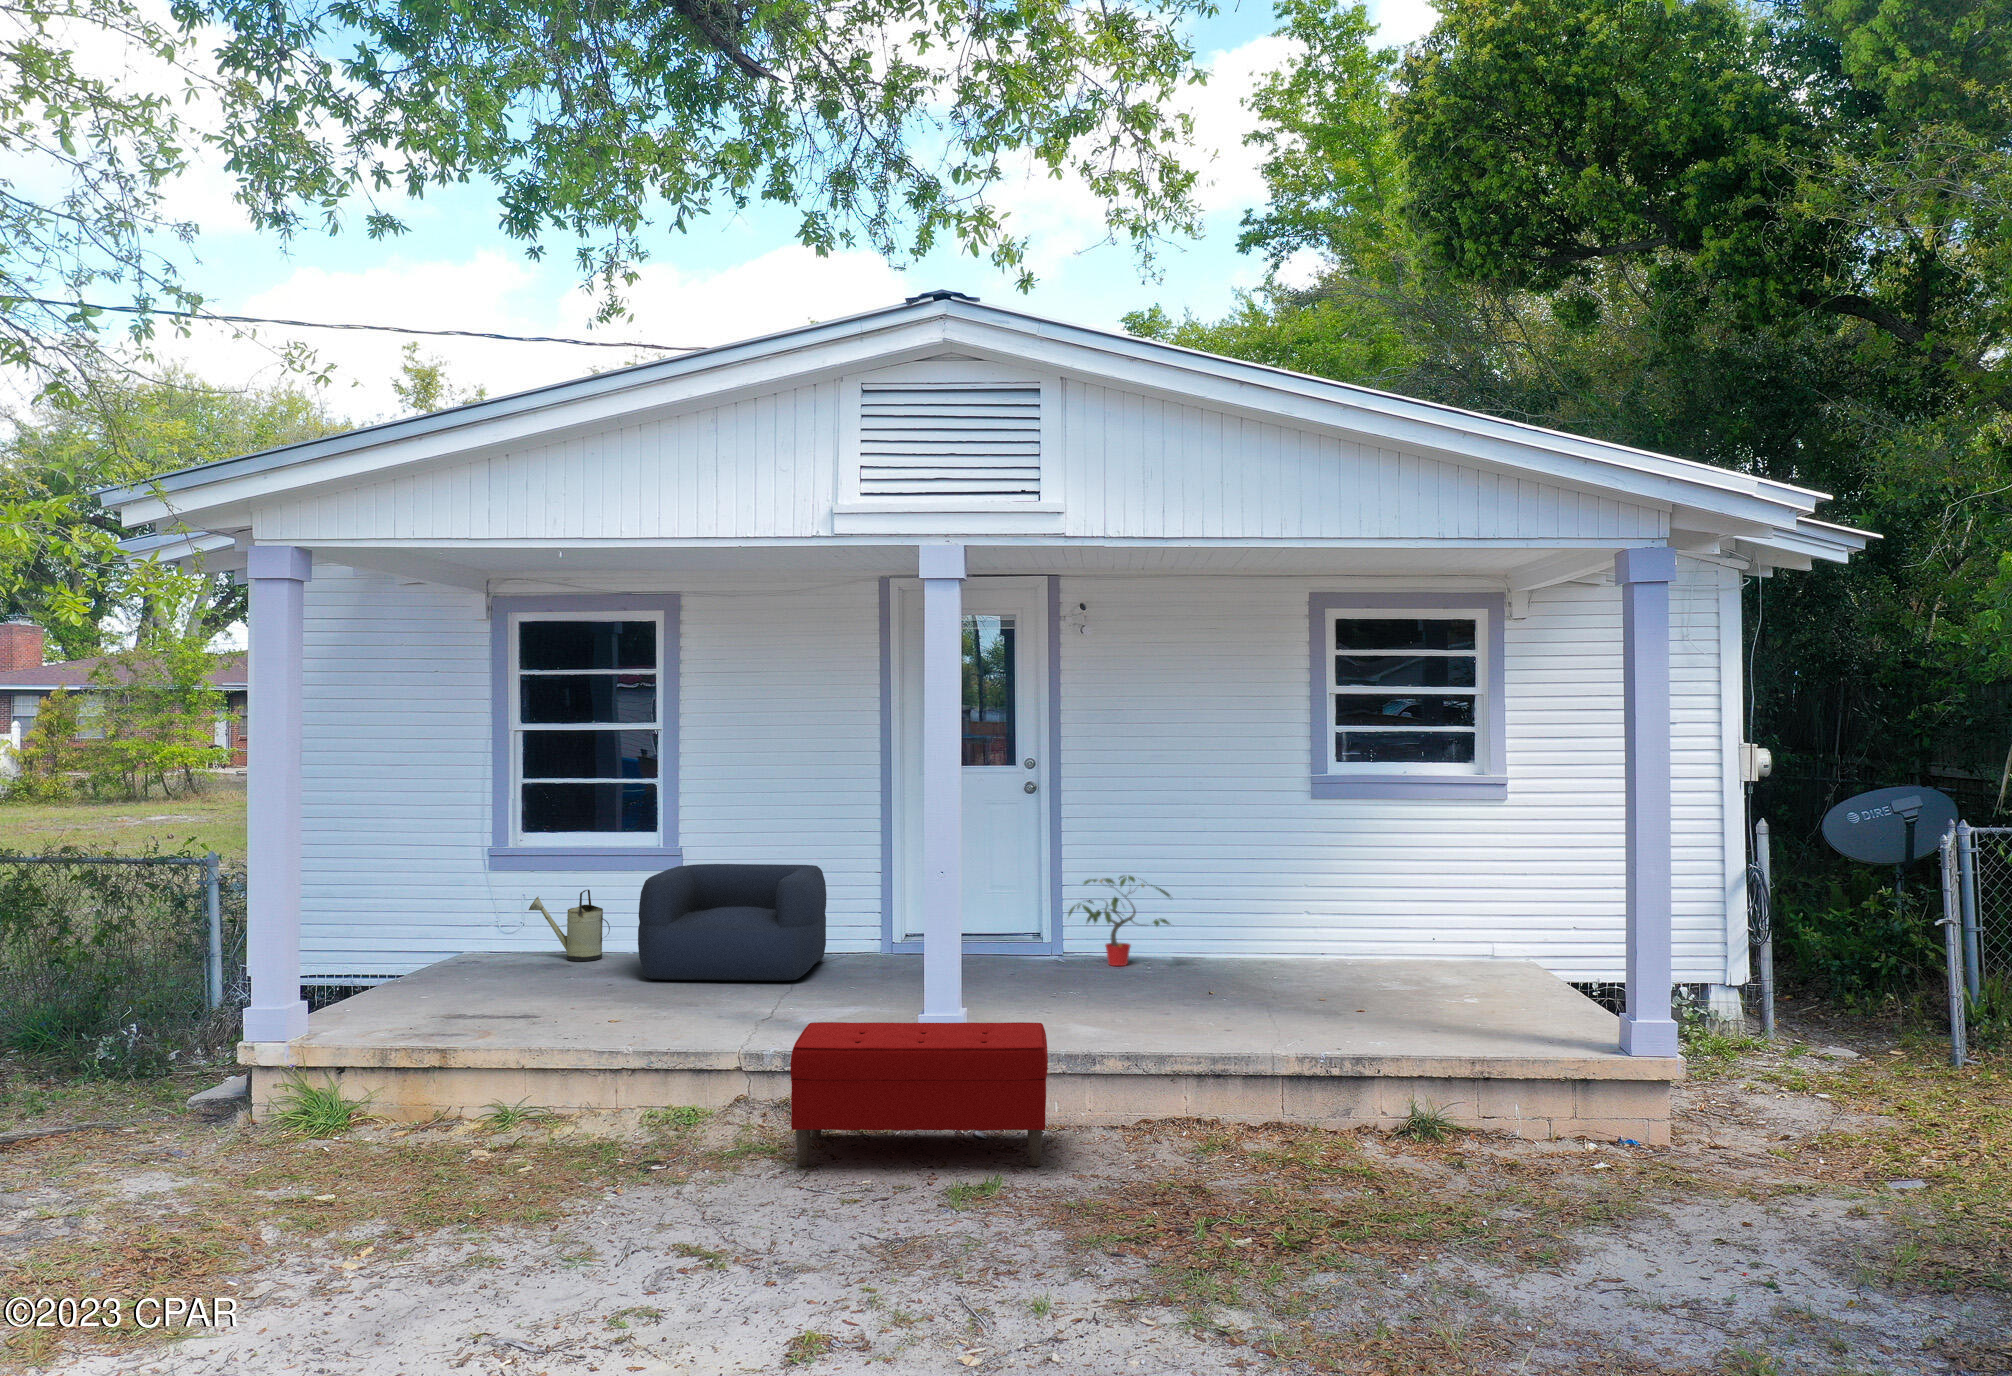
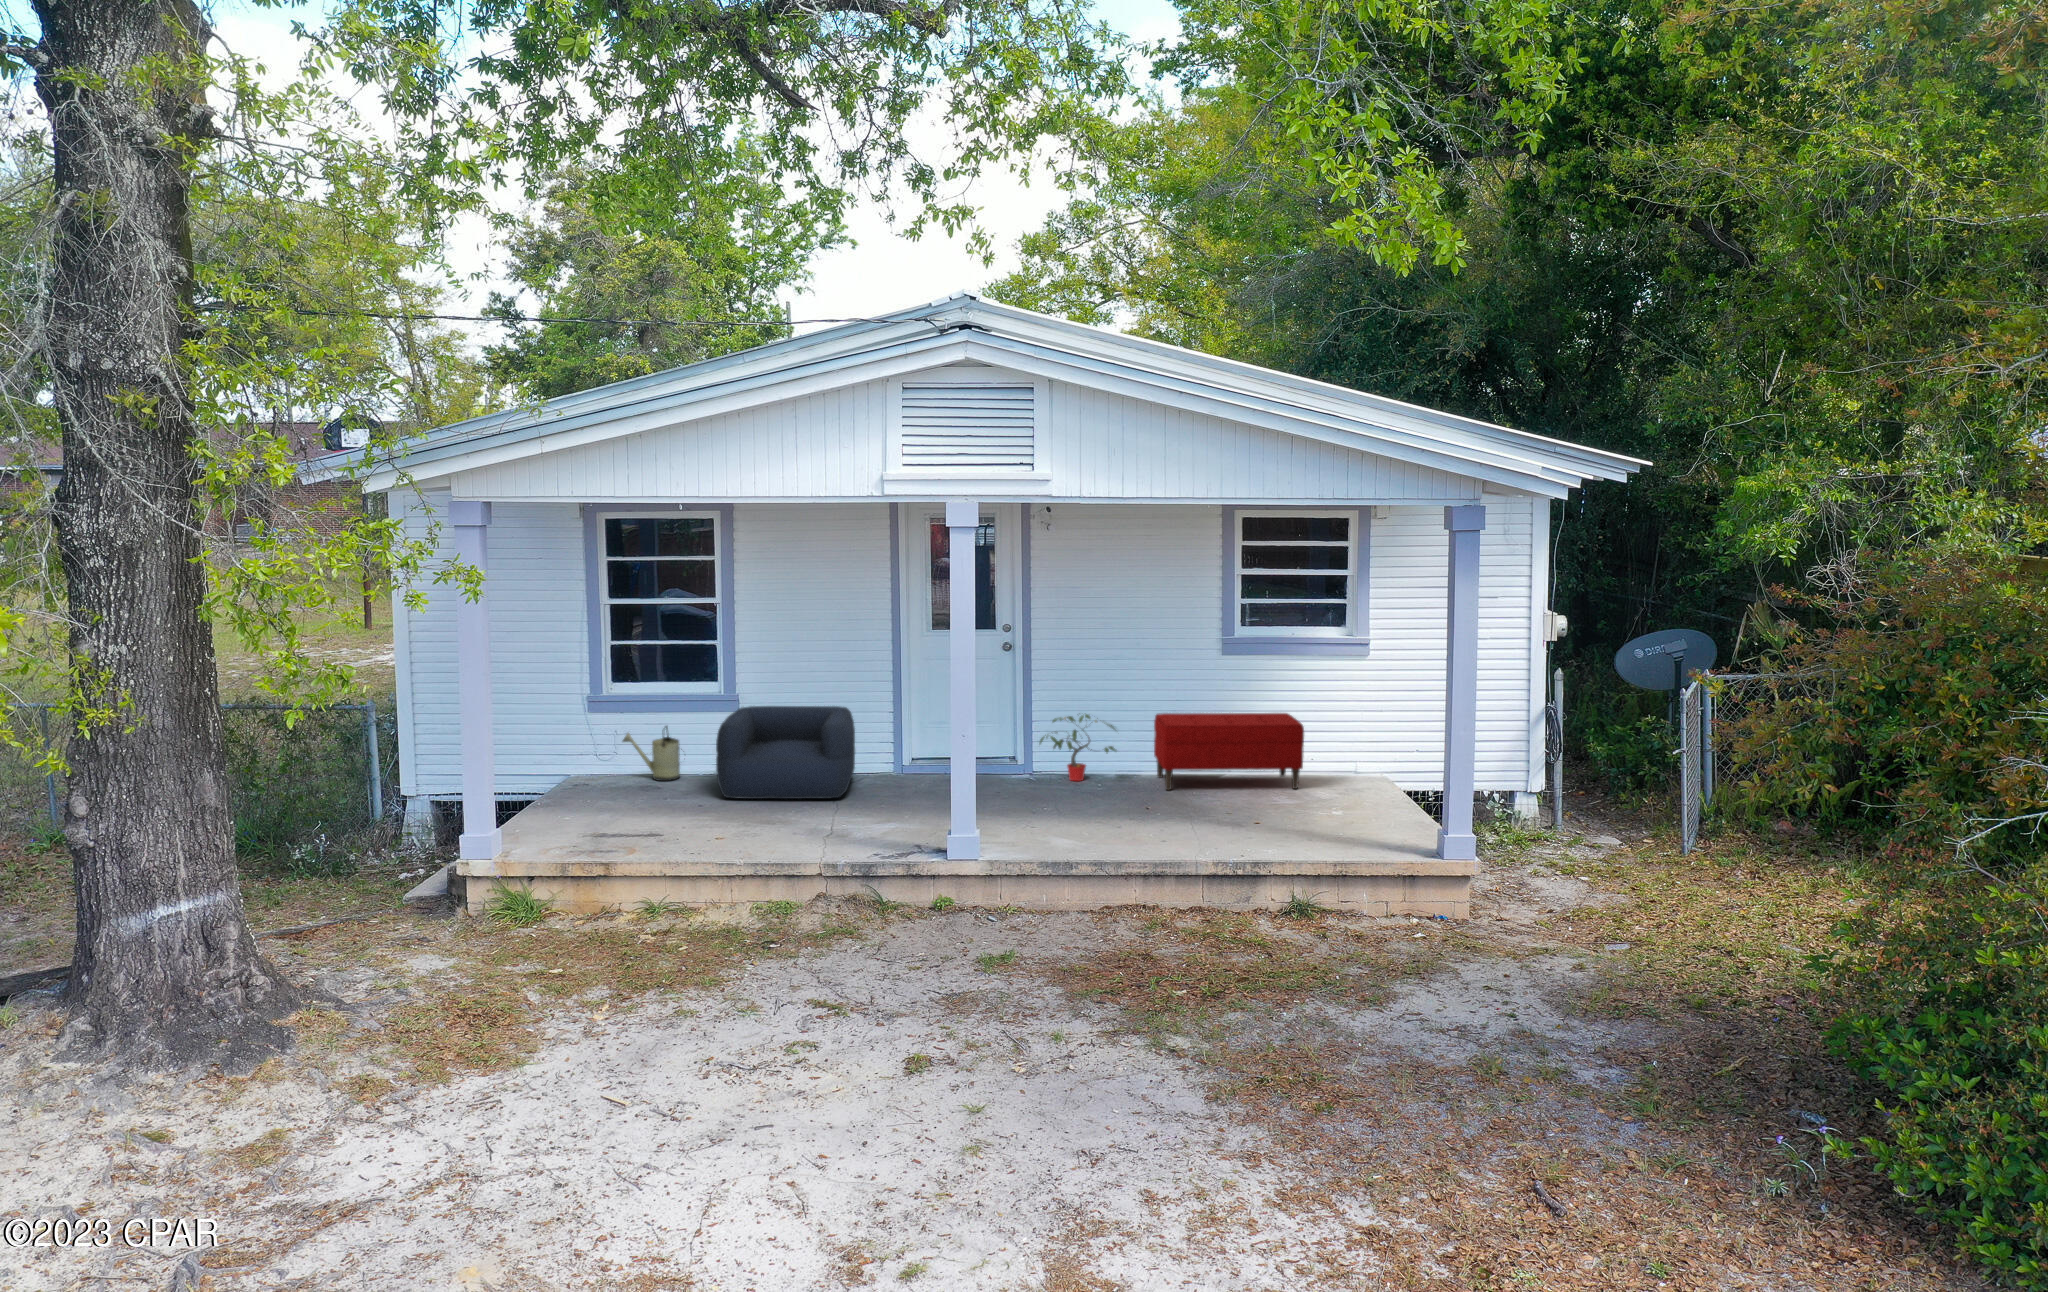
bench: present [790,1022,1048,1166] -> present [1154,713,1304,790]

